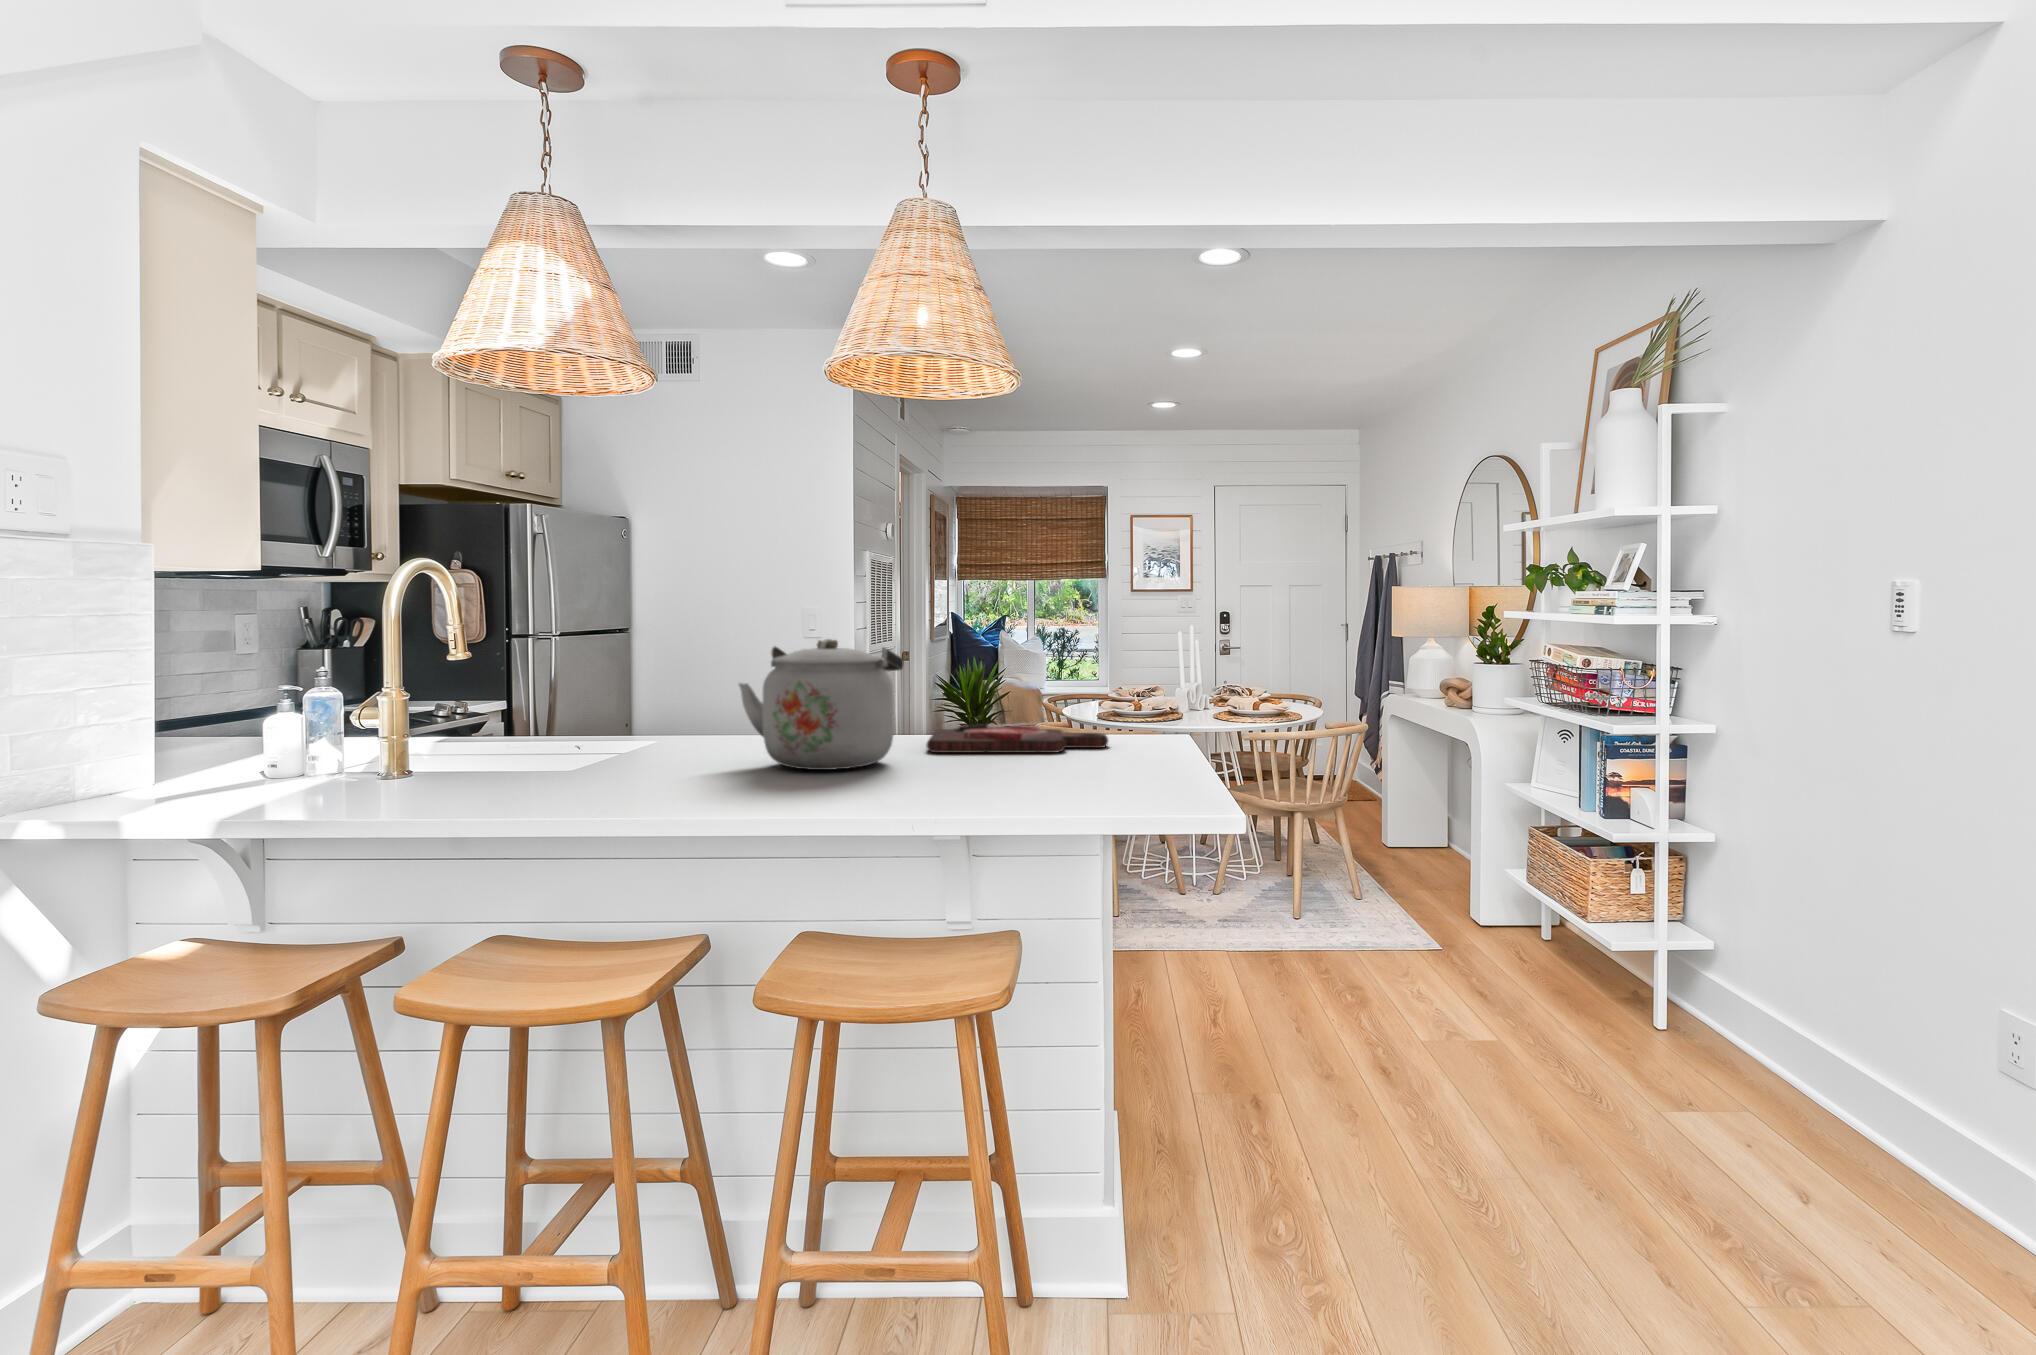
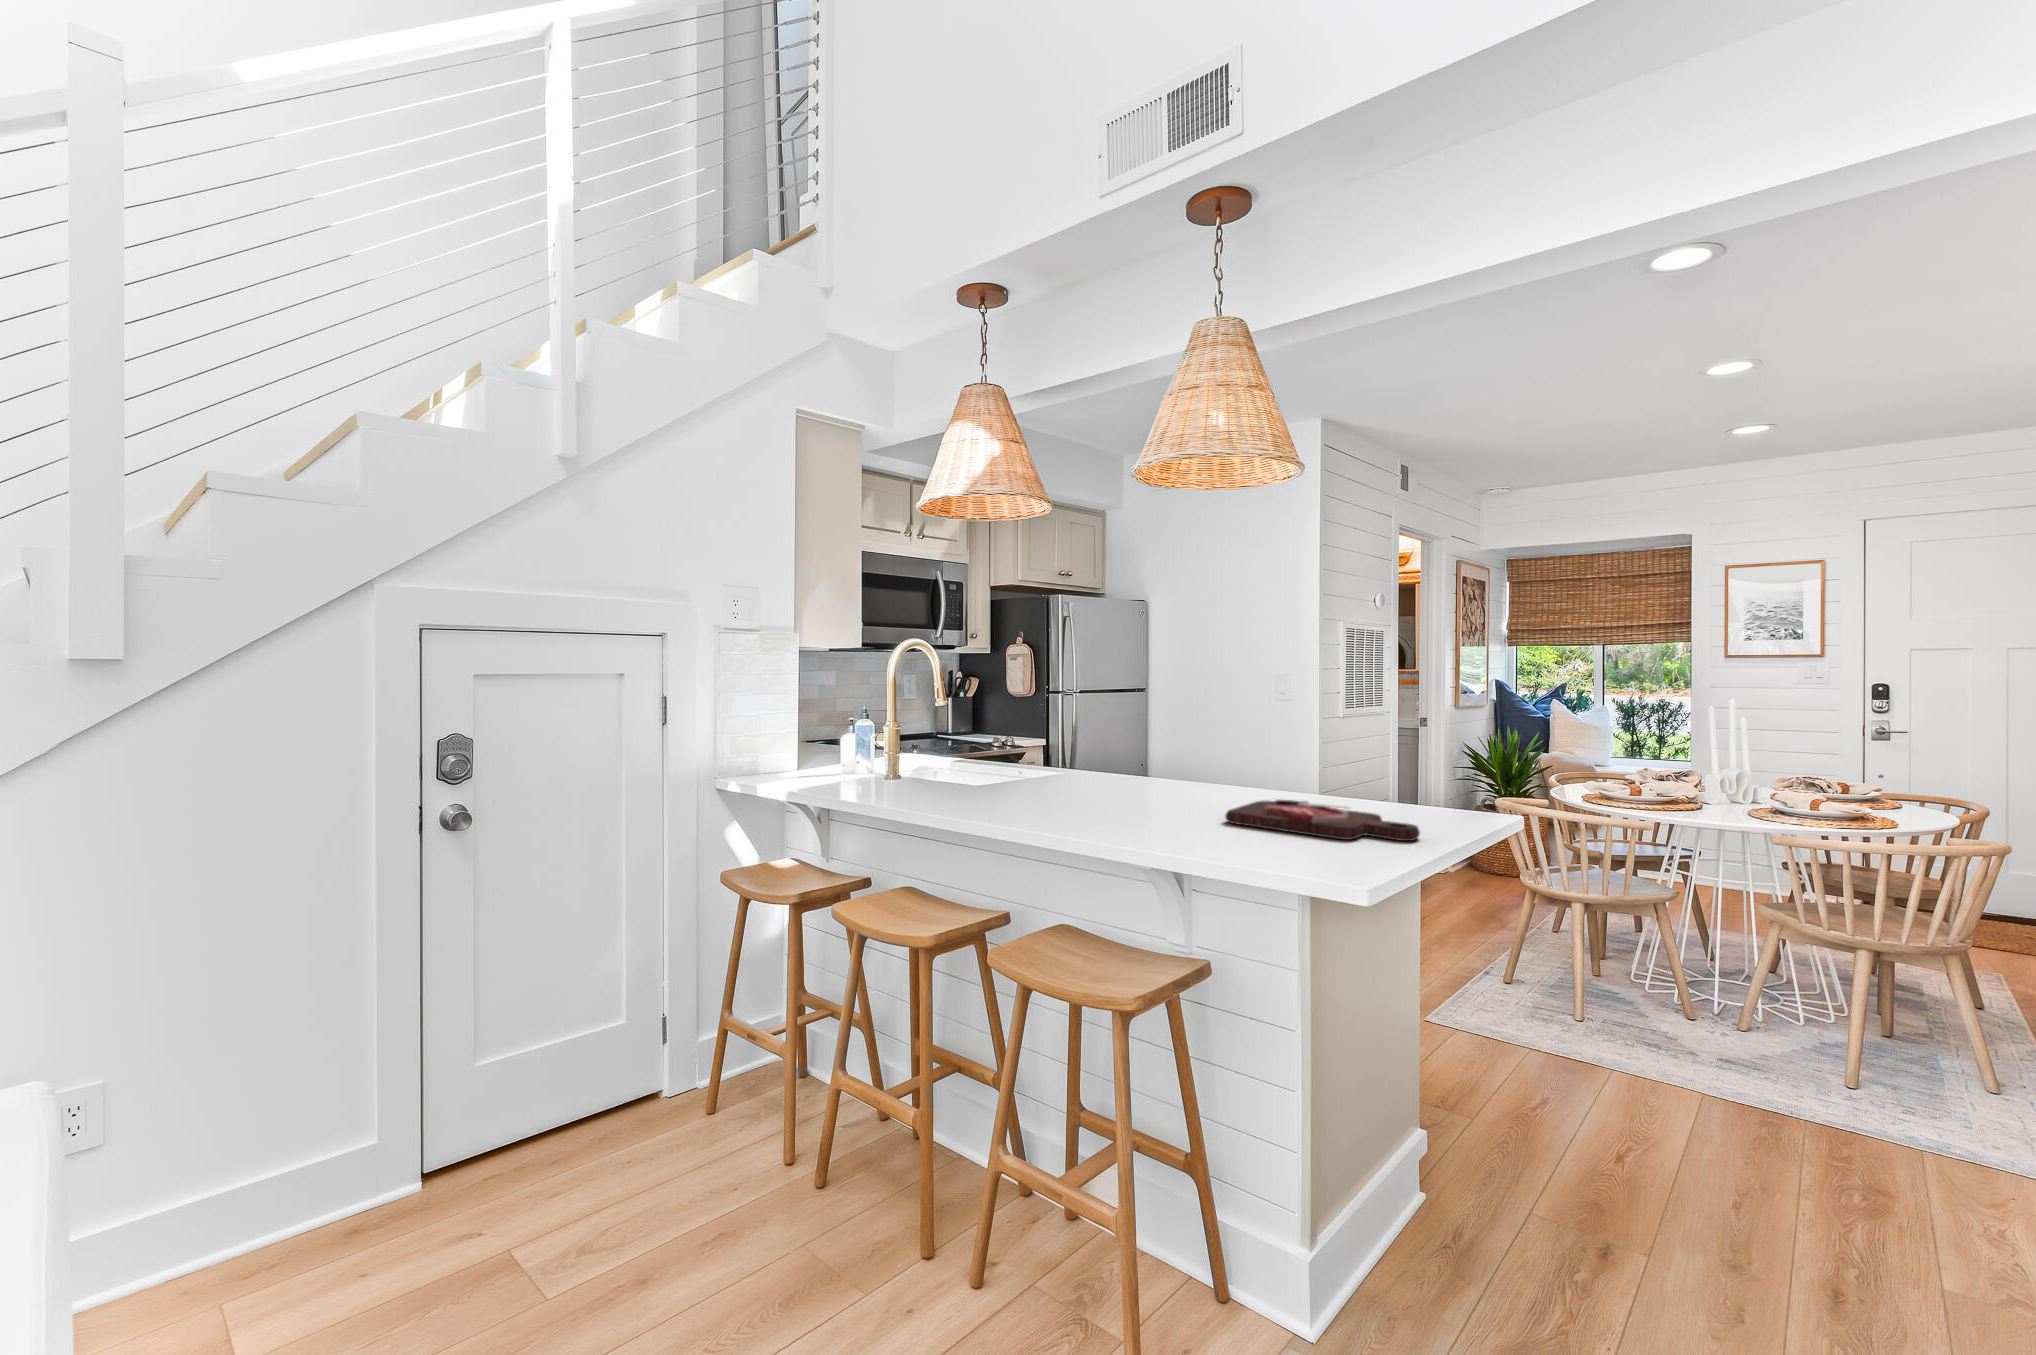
kettle: present [739,639,903,770] -> none [1060,714,1197,829]

